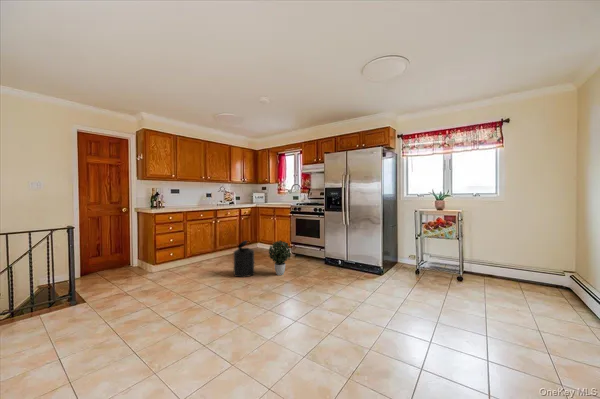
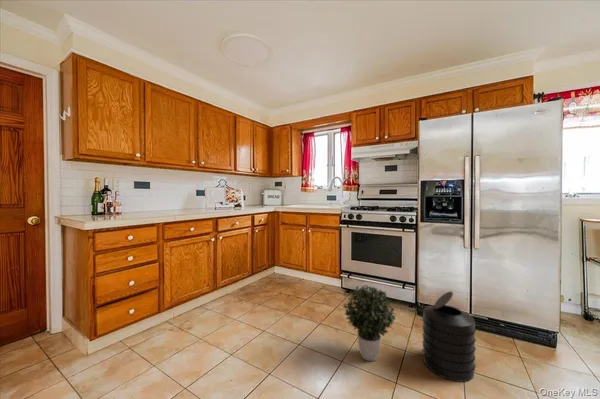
trash can: present [234,240,254,277] -> present [422,292,476,382]

